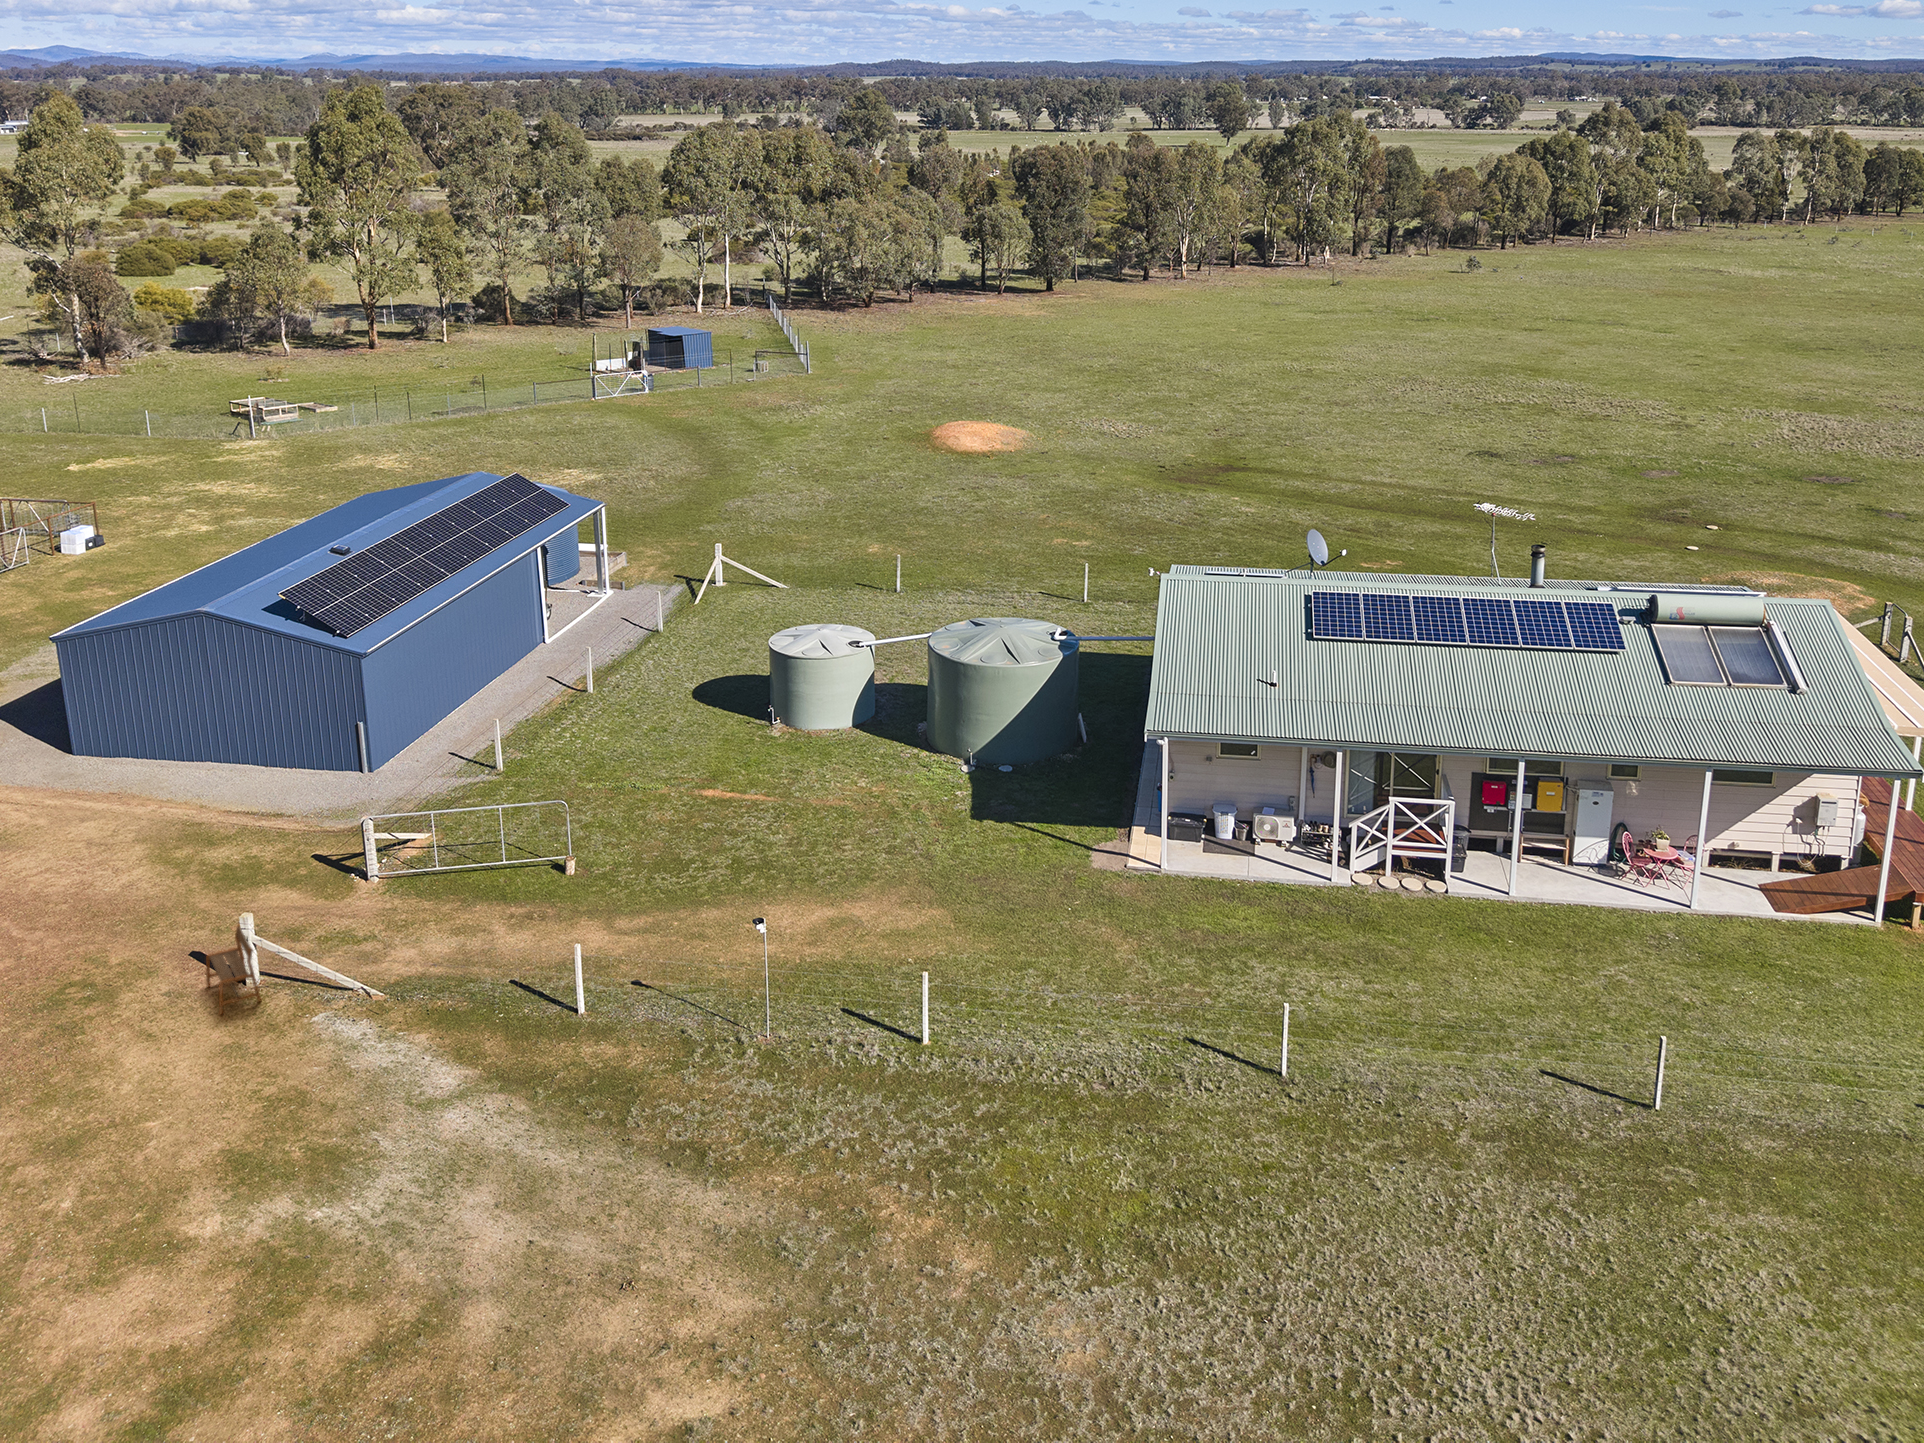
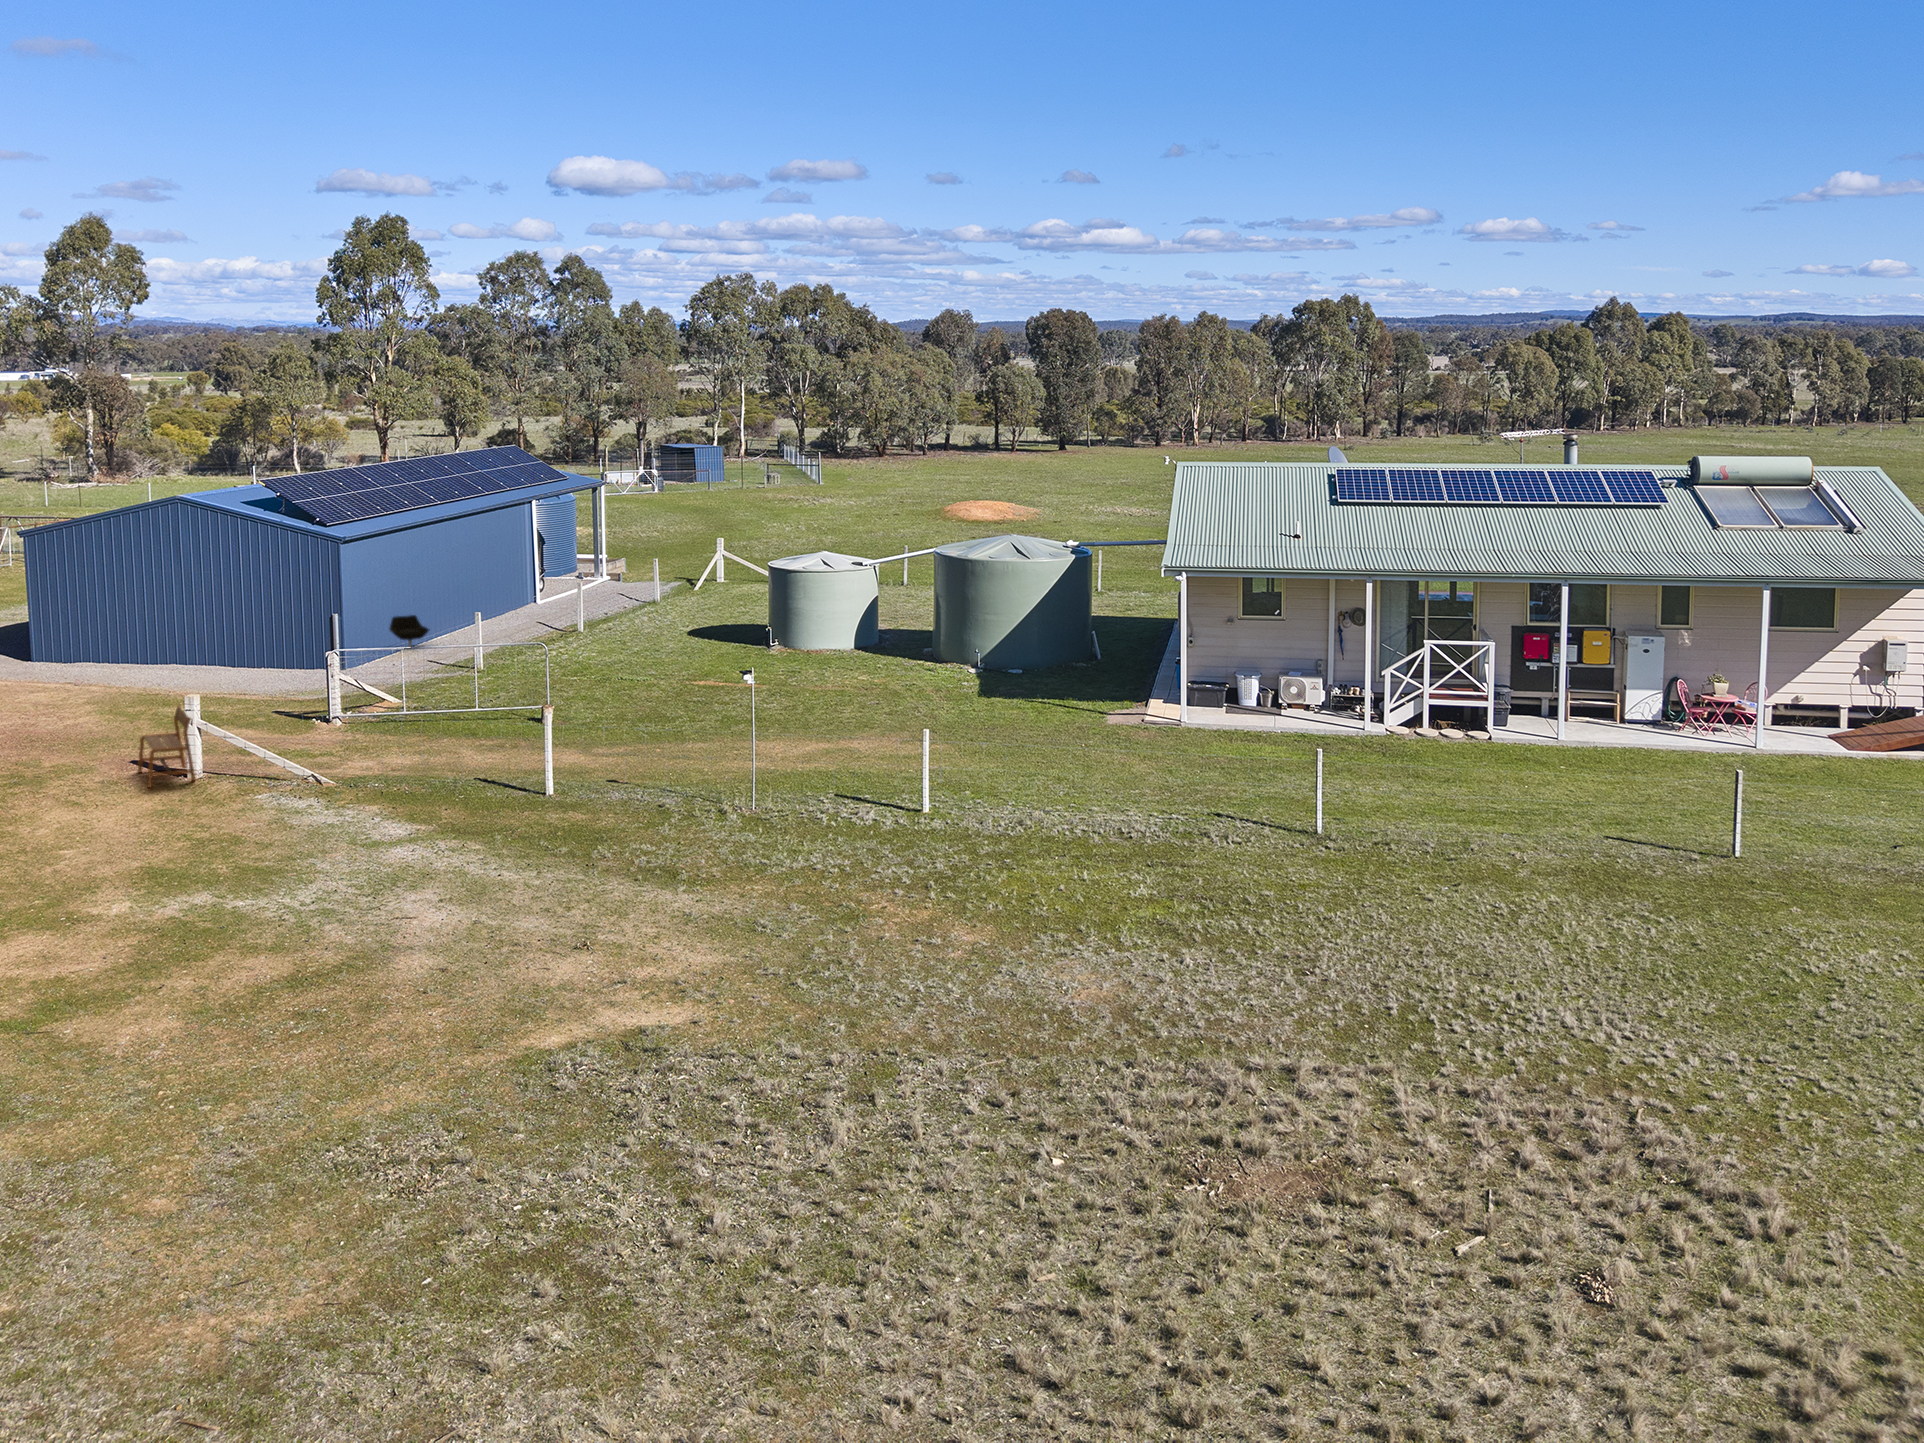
lounge chair: none [411,710,449,749] -> present [390,615,430,648]

